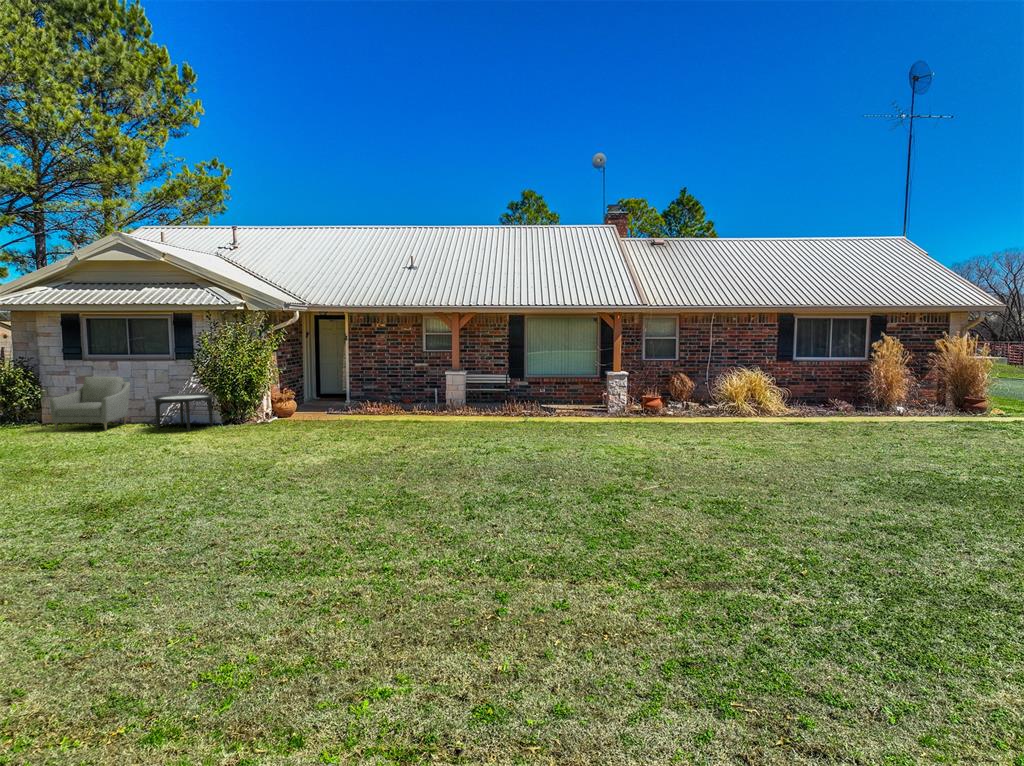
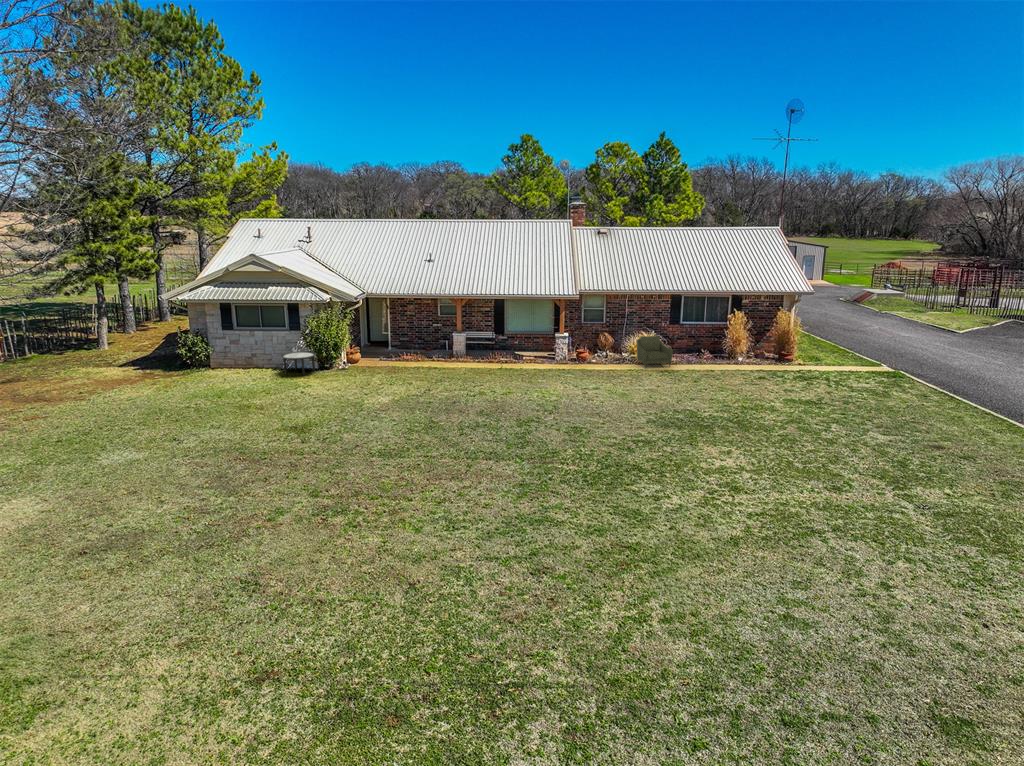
chair: present [50,377,130,431] -> present [636,336,673,368]

